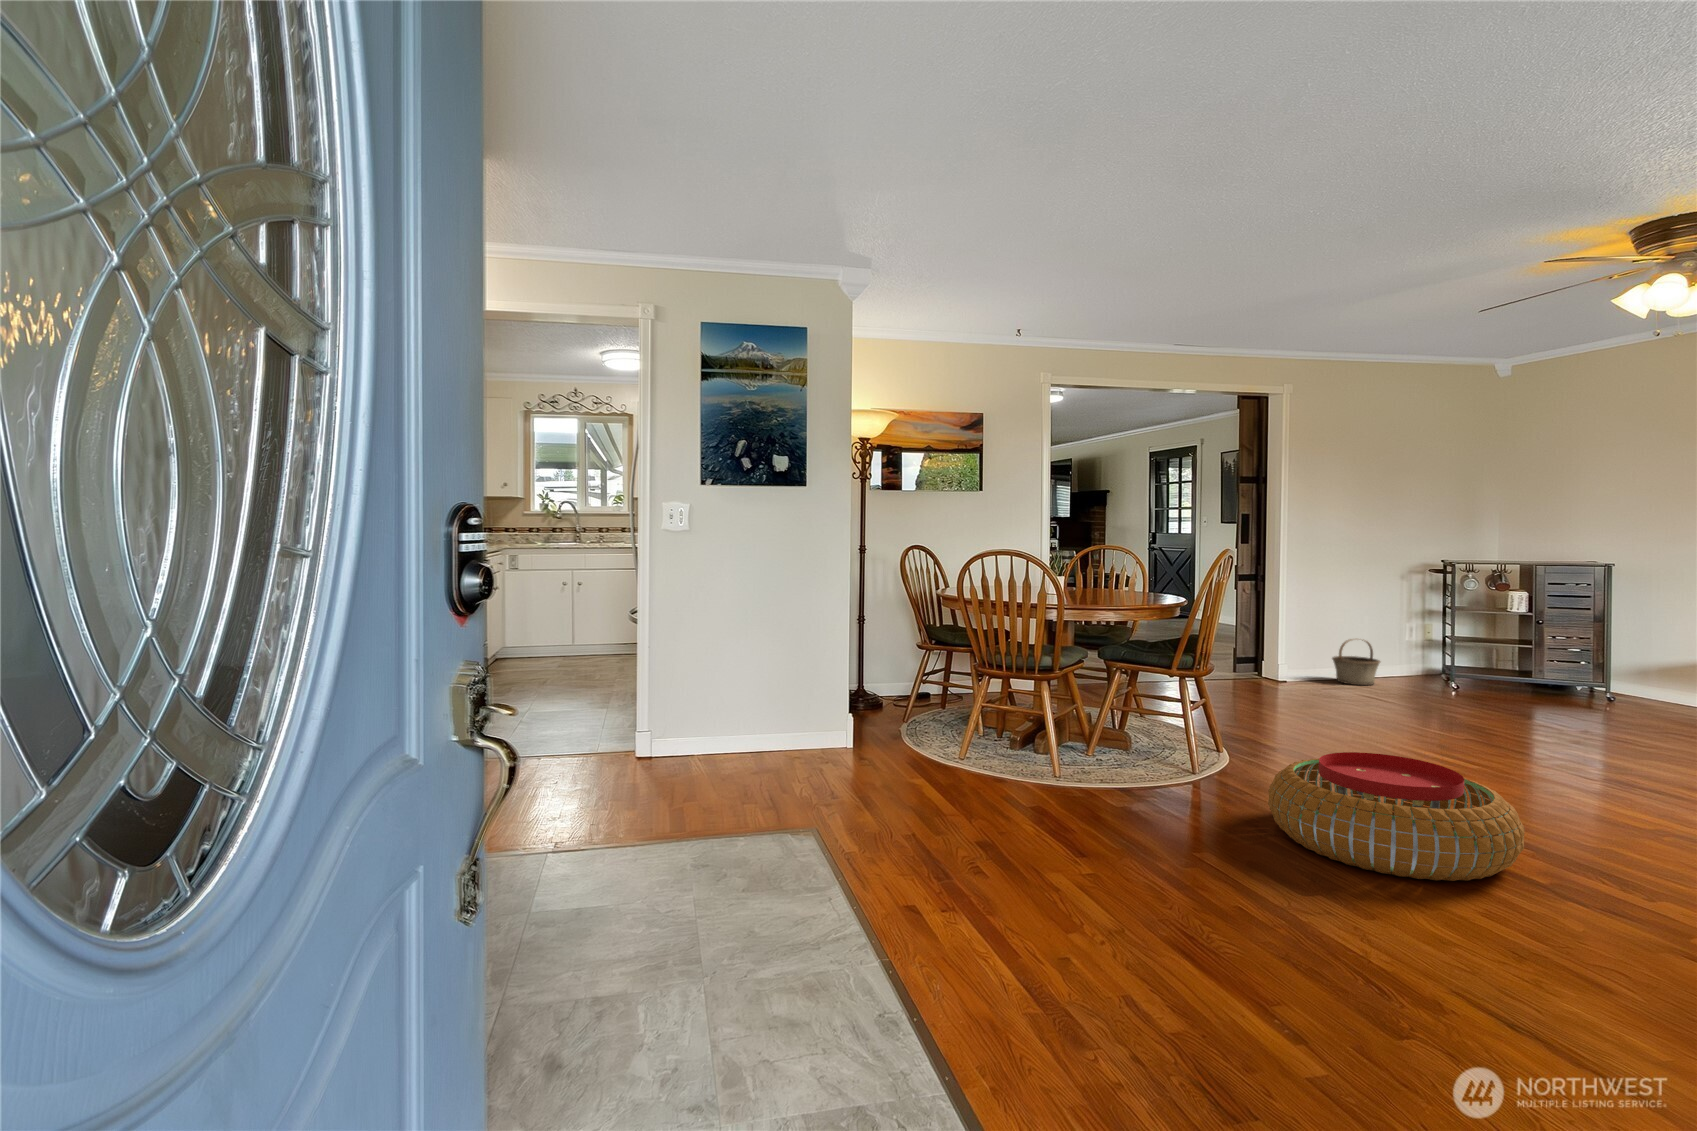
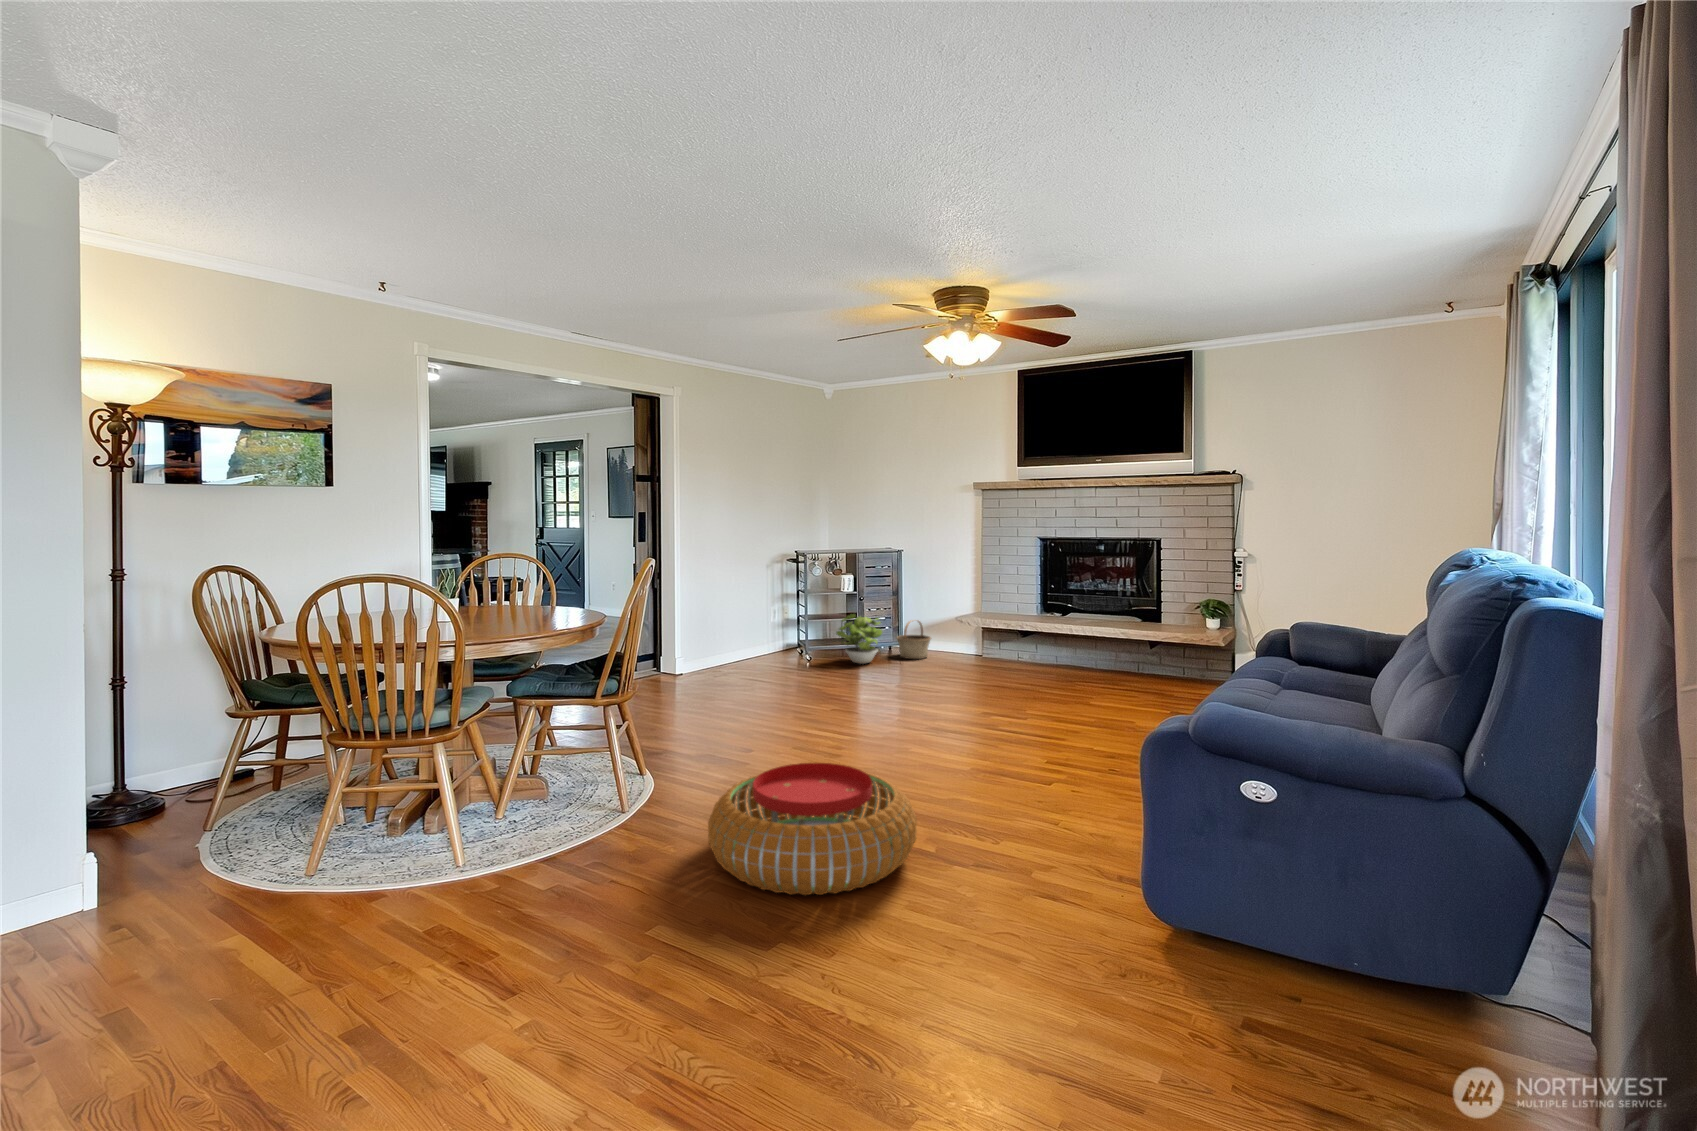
potted plant: none [1494,635,1571,700] -> present [836,614,882,664]
basket: present [1332,639,1380,685] -> present [897,621,931,659]

